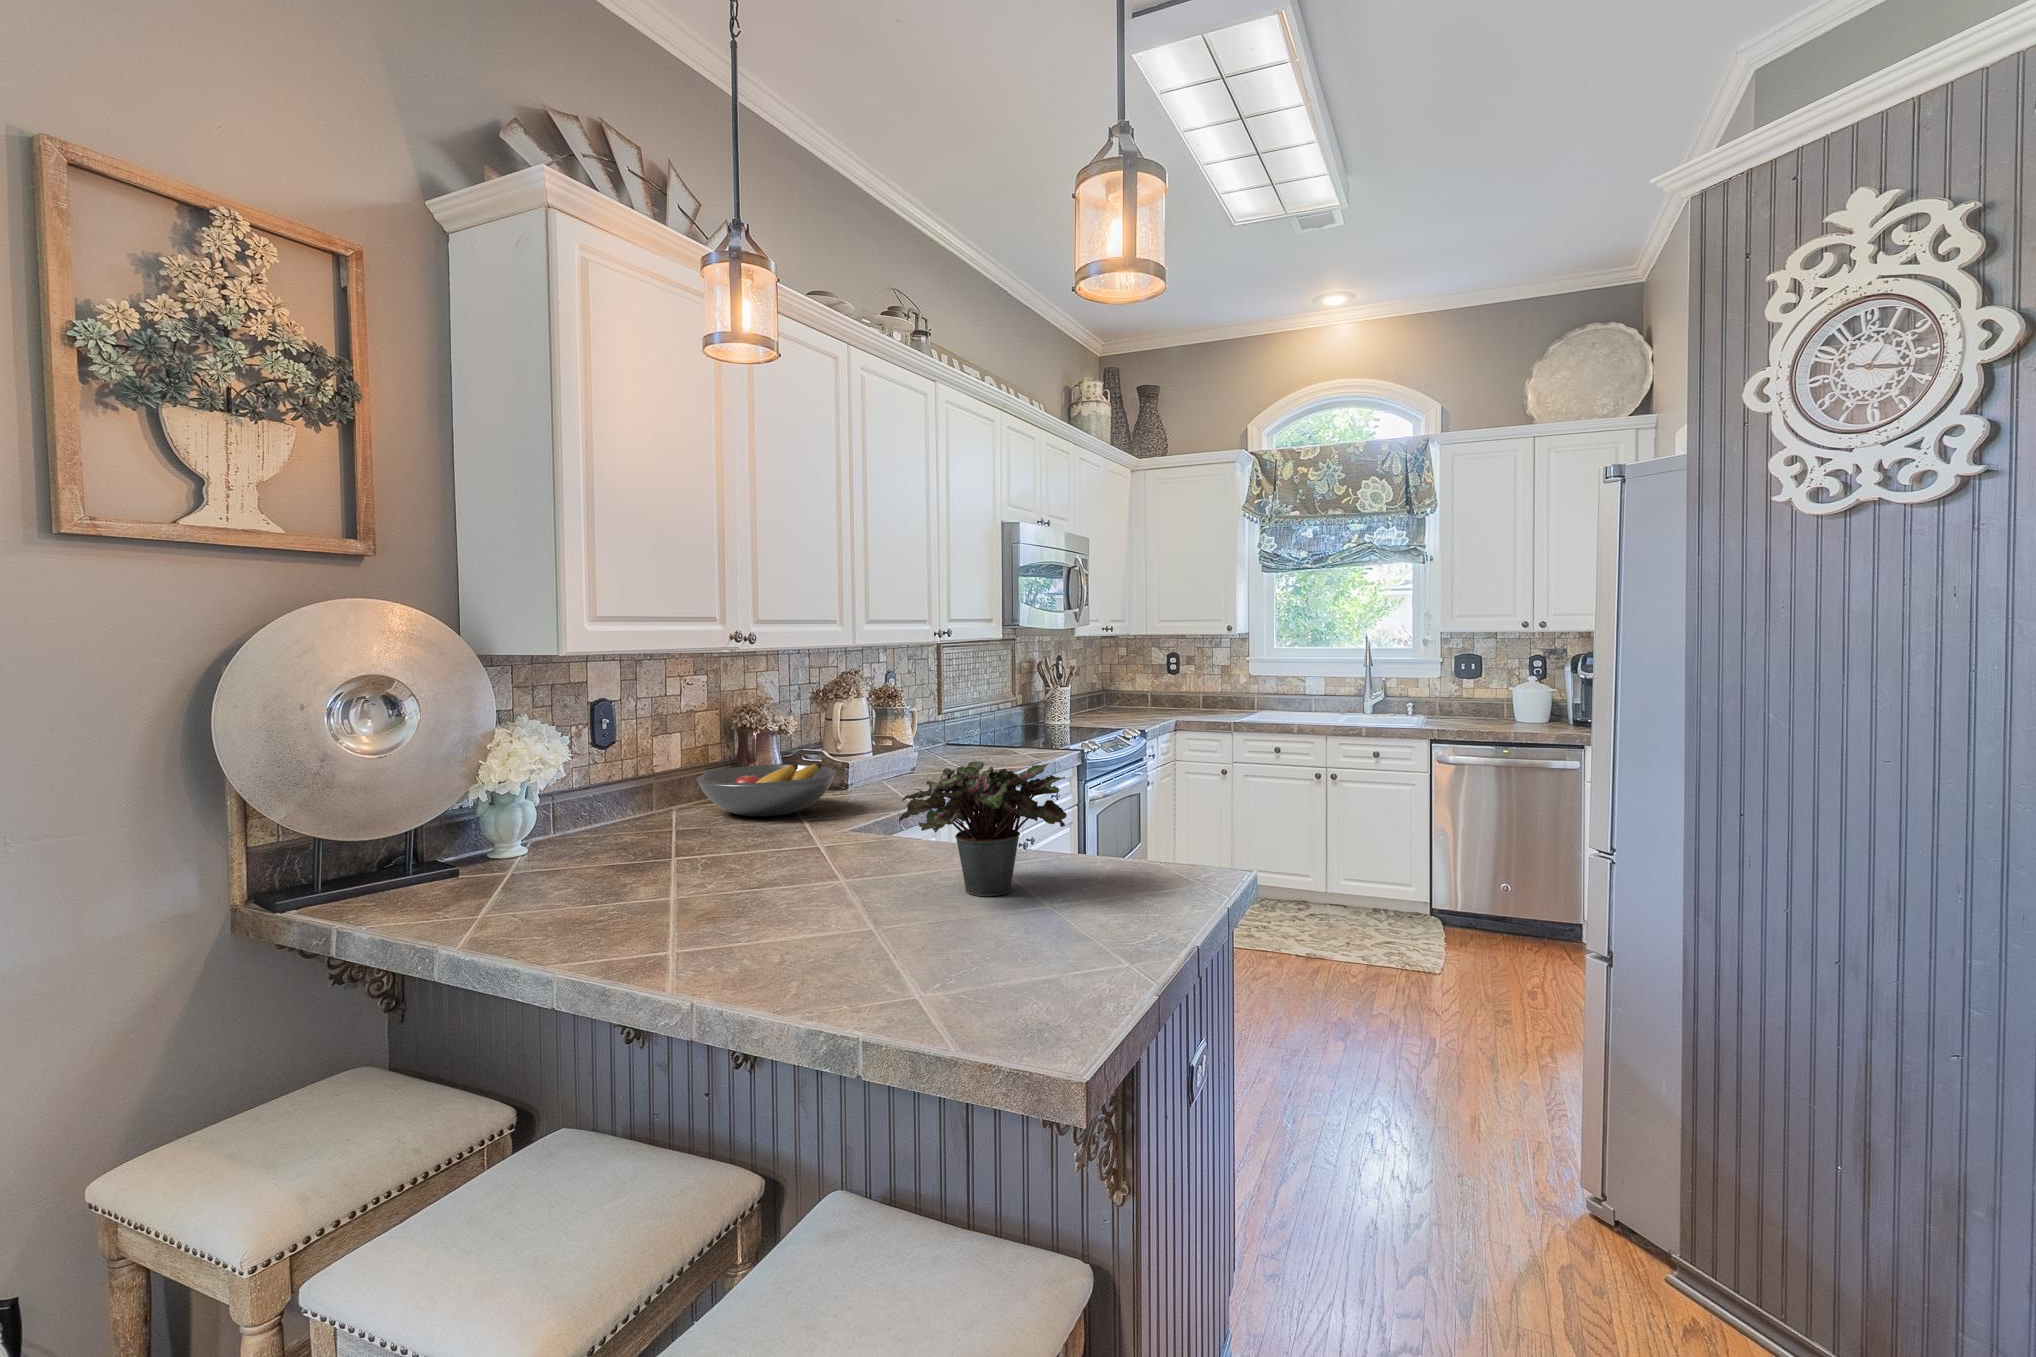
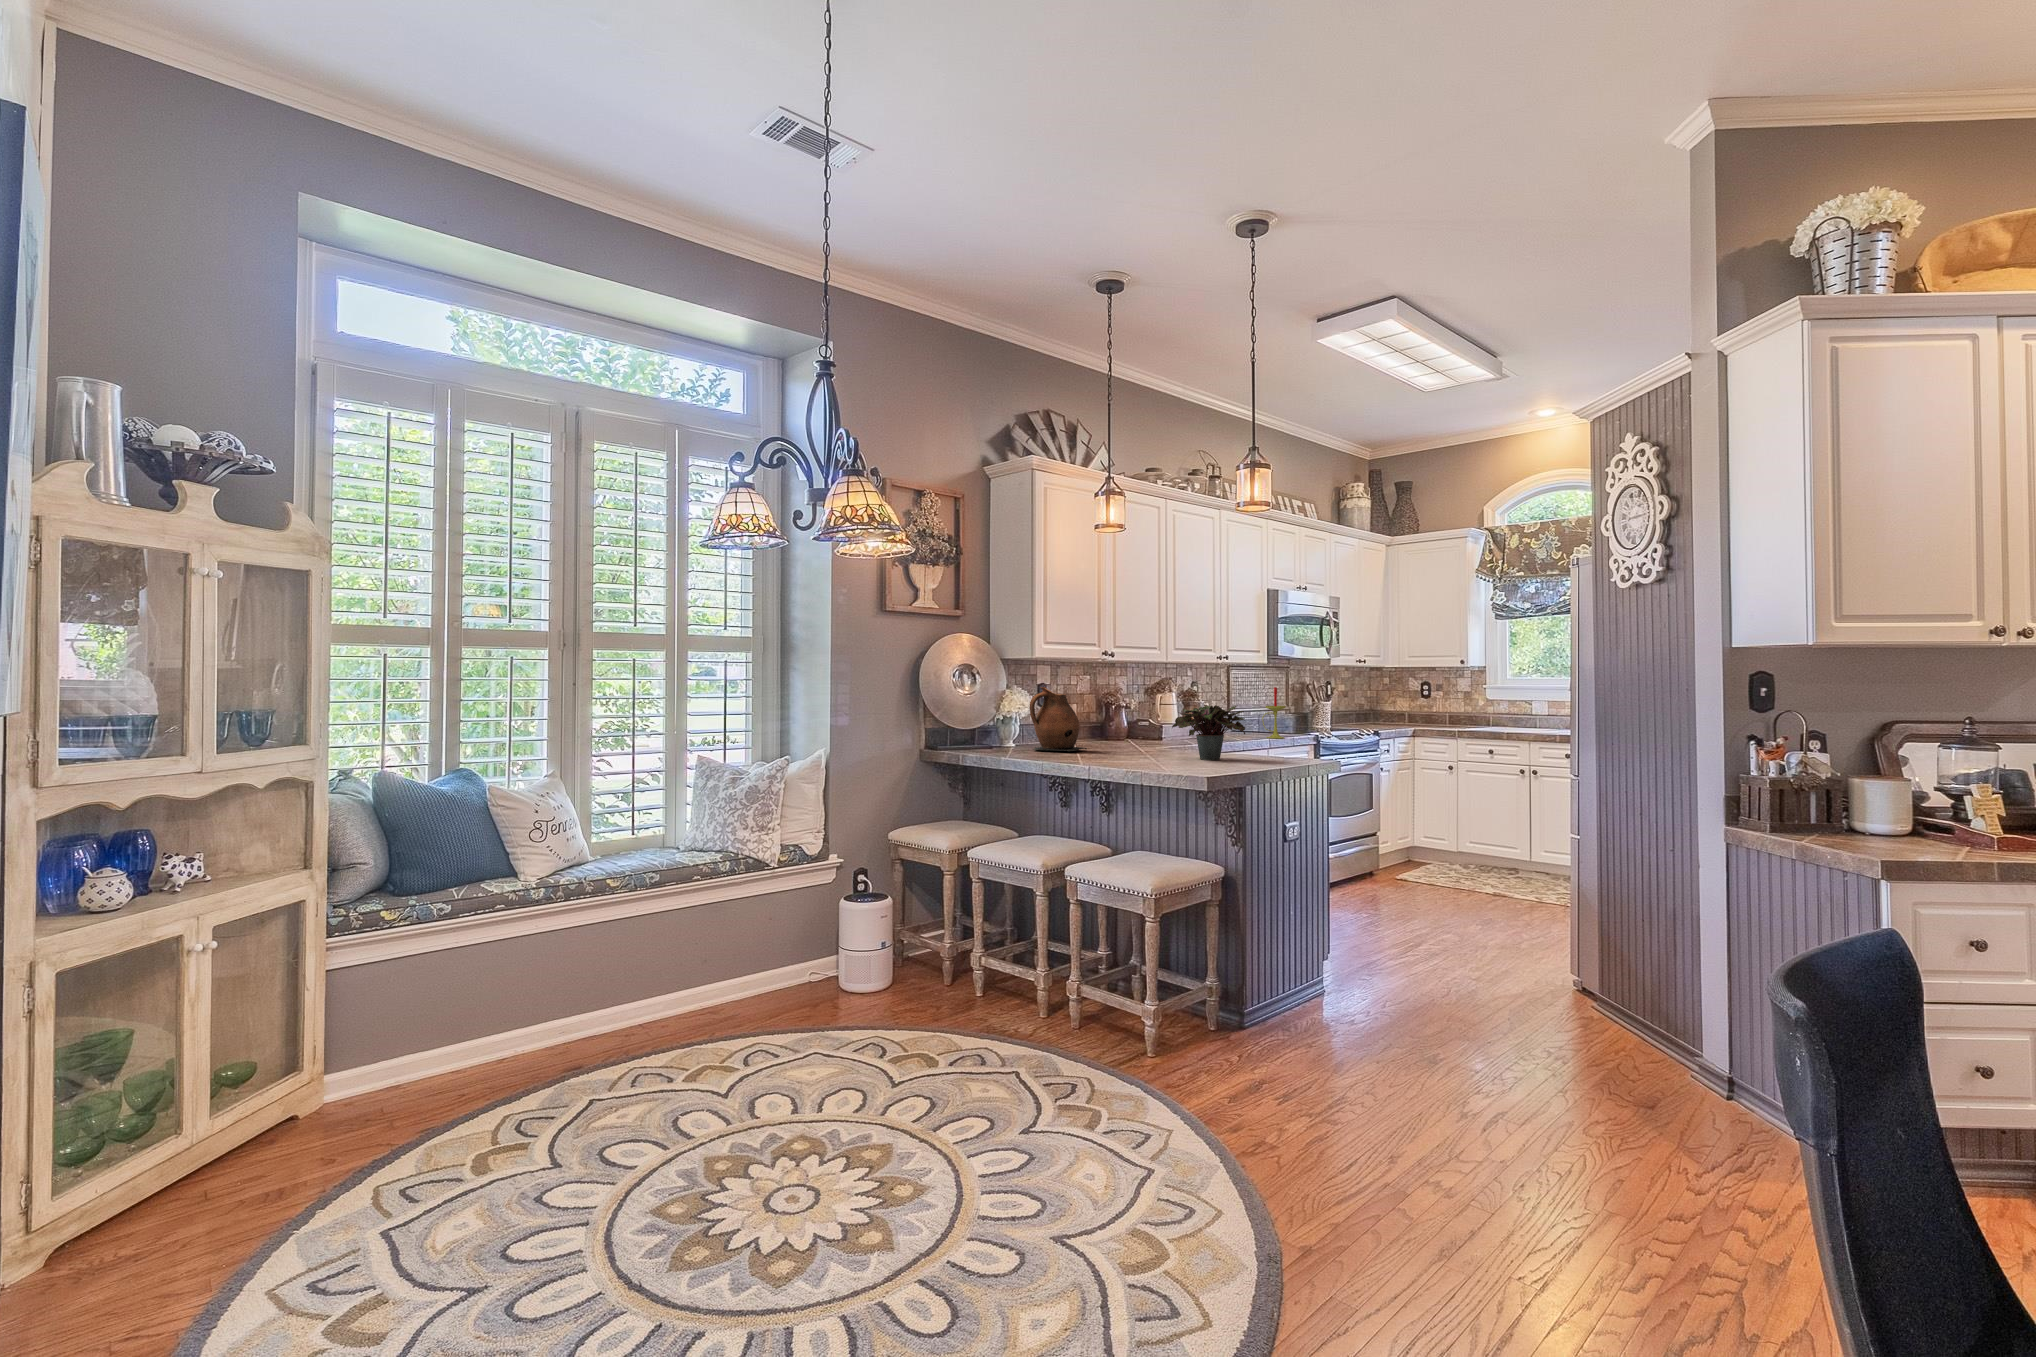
candle: none [995,674,1030,756] -> present [1262,687,1286,739]
ceramic pitcher: none [535,731,693,898] -> present [1029,687,1087,752]
fruit bowl: present [696,763,836,816] -> none [1085,719,1154,744]

